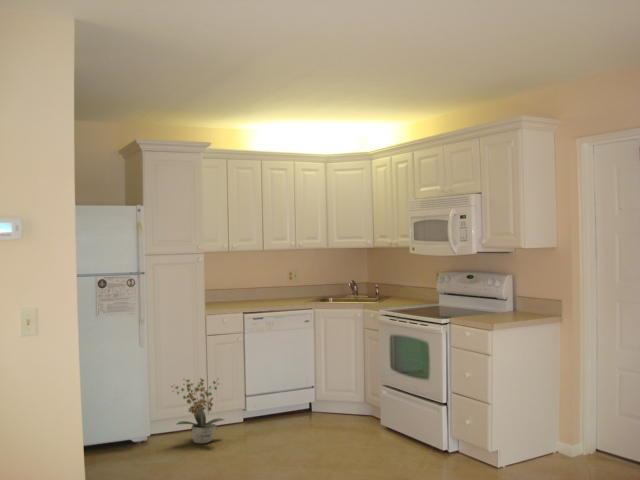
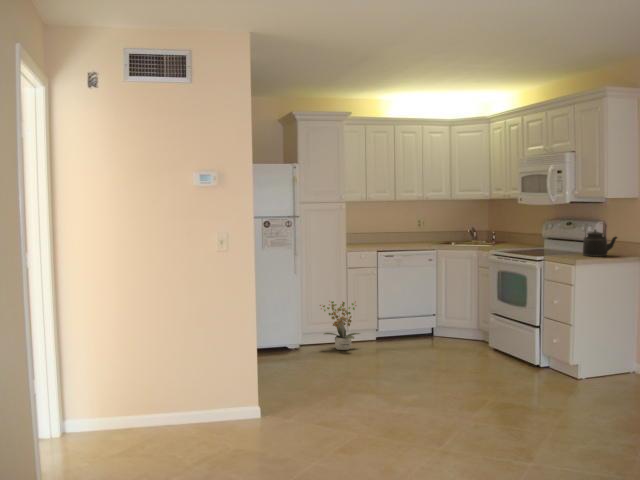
kettle: none [491,277,528,316] -> present [583,224,617,256]

